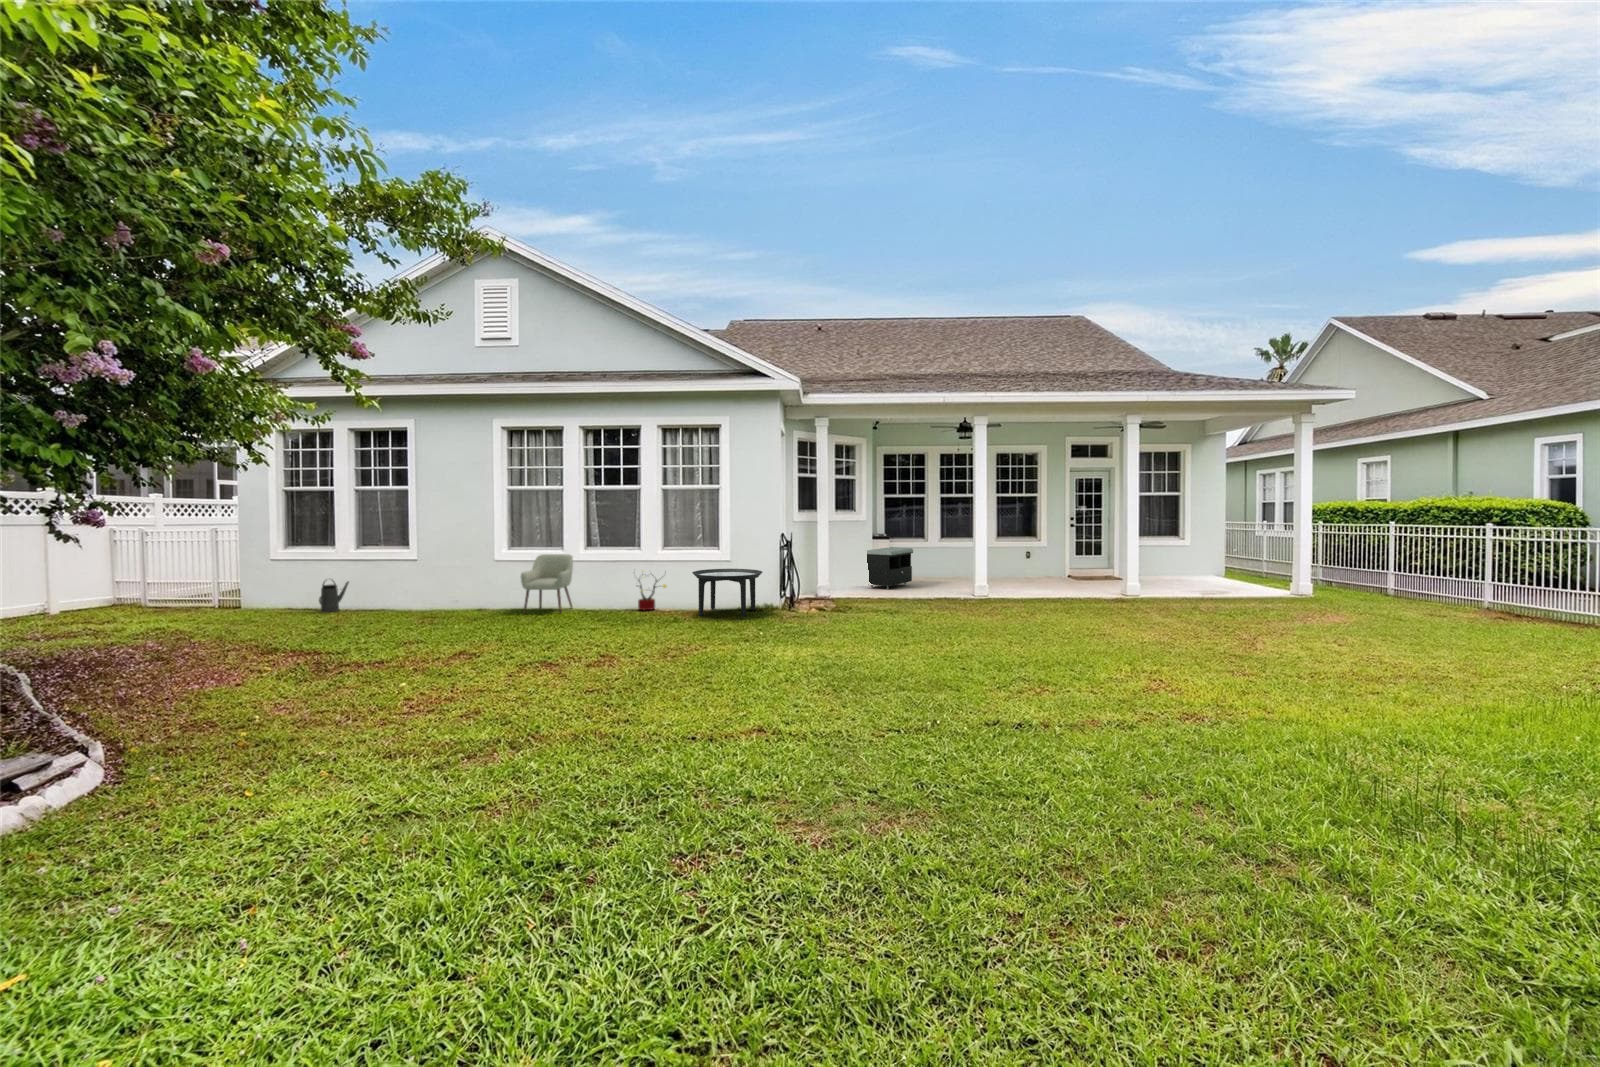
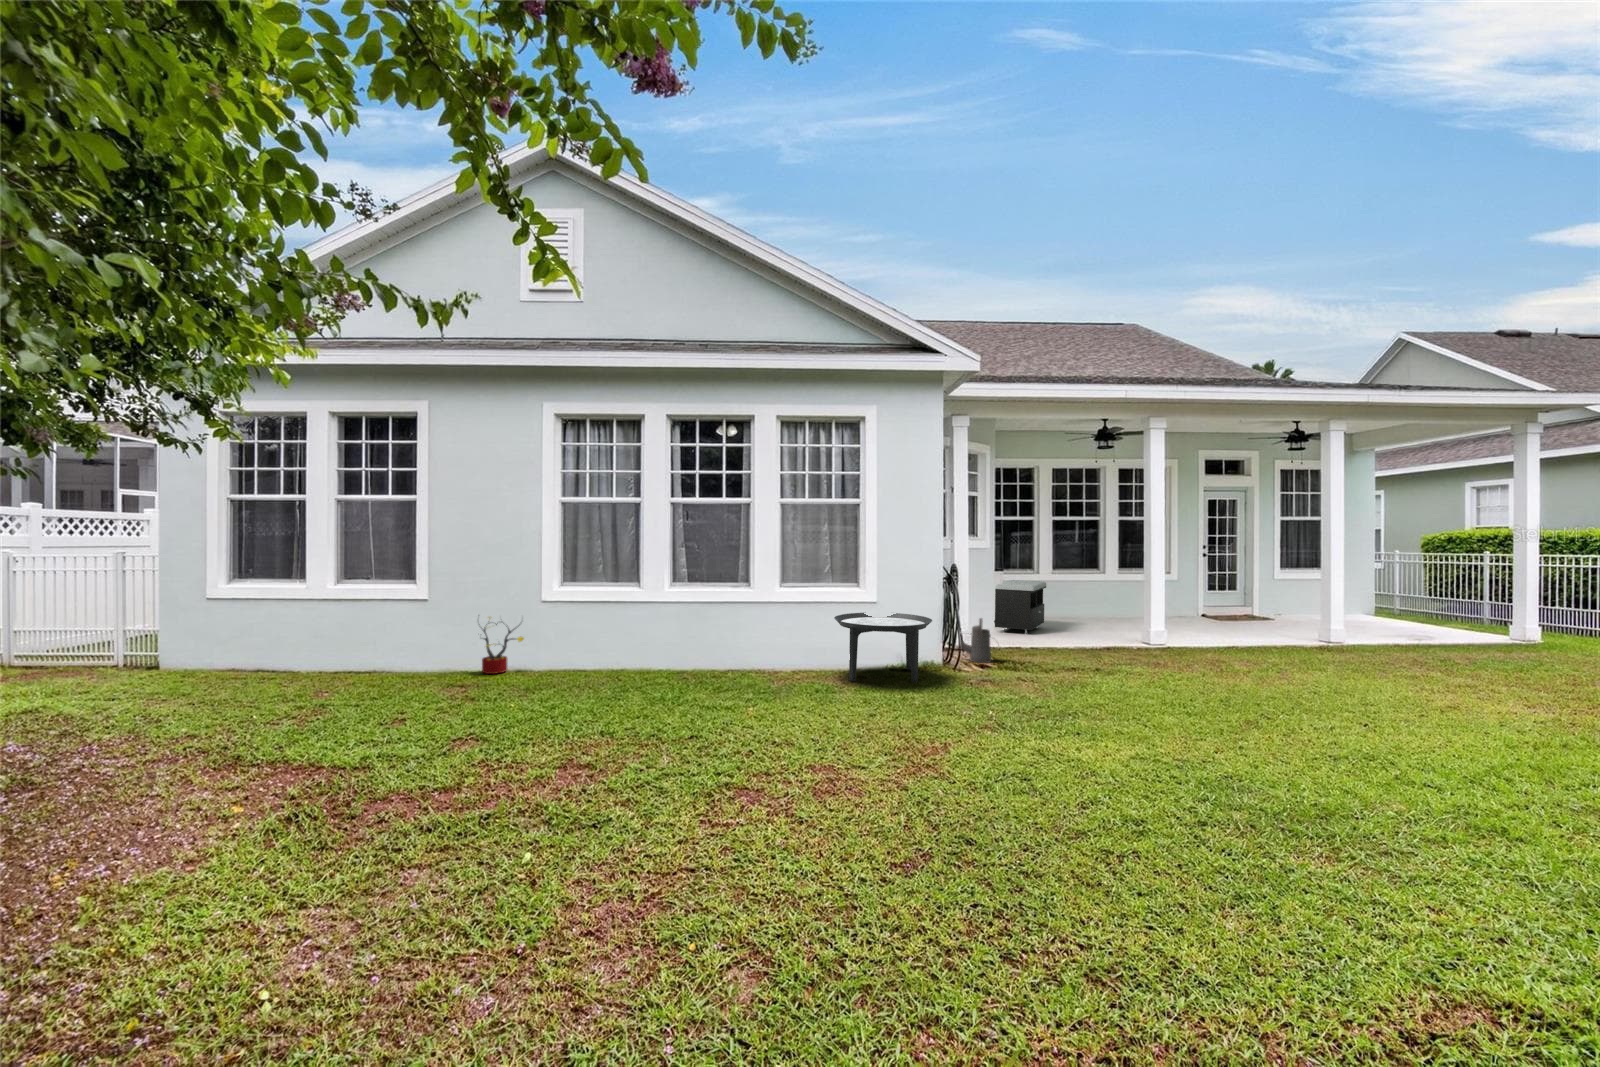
chair: present [521,554,573,614] -> none [589,592,655,679]
decorative plant: present [638,571,666,610] -> present [479,617,524,674]
watering can: present [319,581,349,613] -> present [961,618,992,663]

